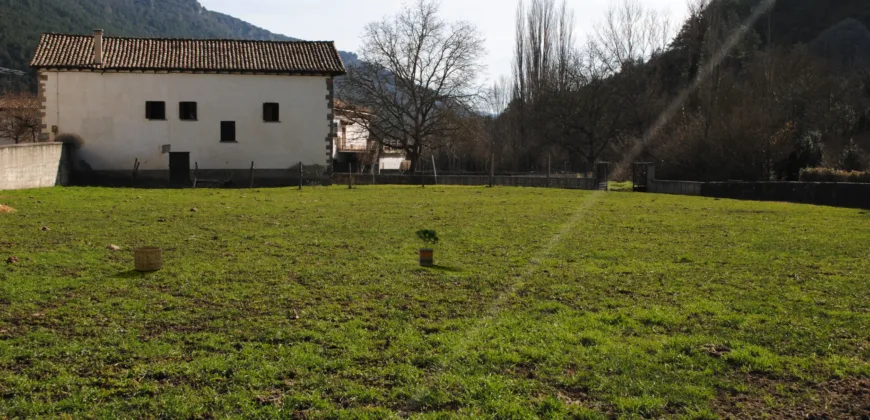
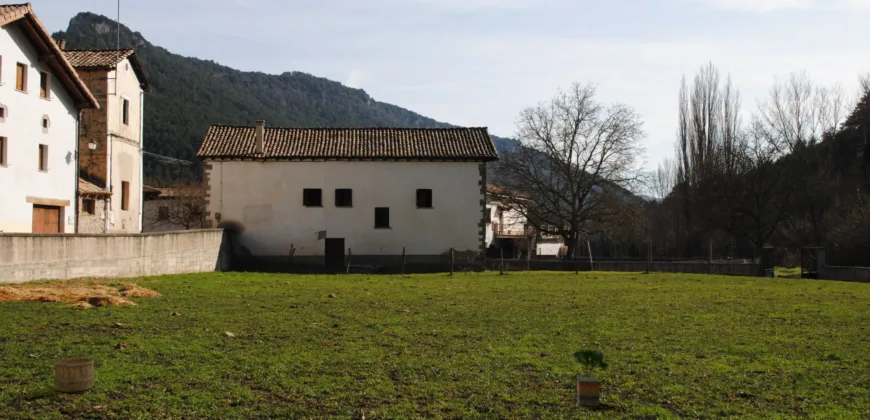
wooden bucket: present [133,246,162,271] -> present [55,357,95,392]

